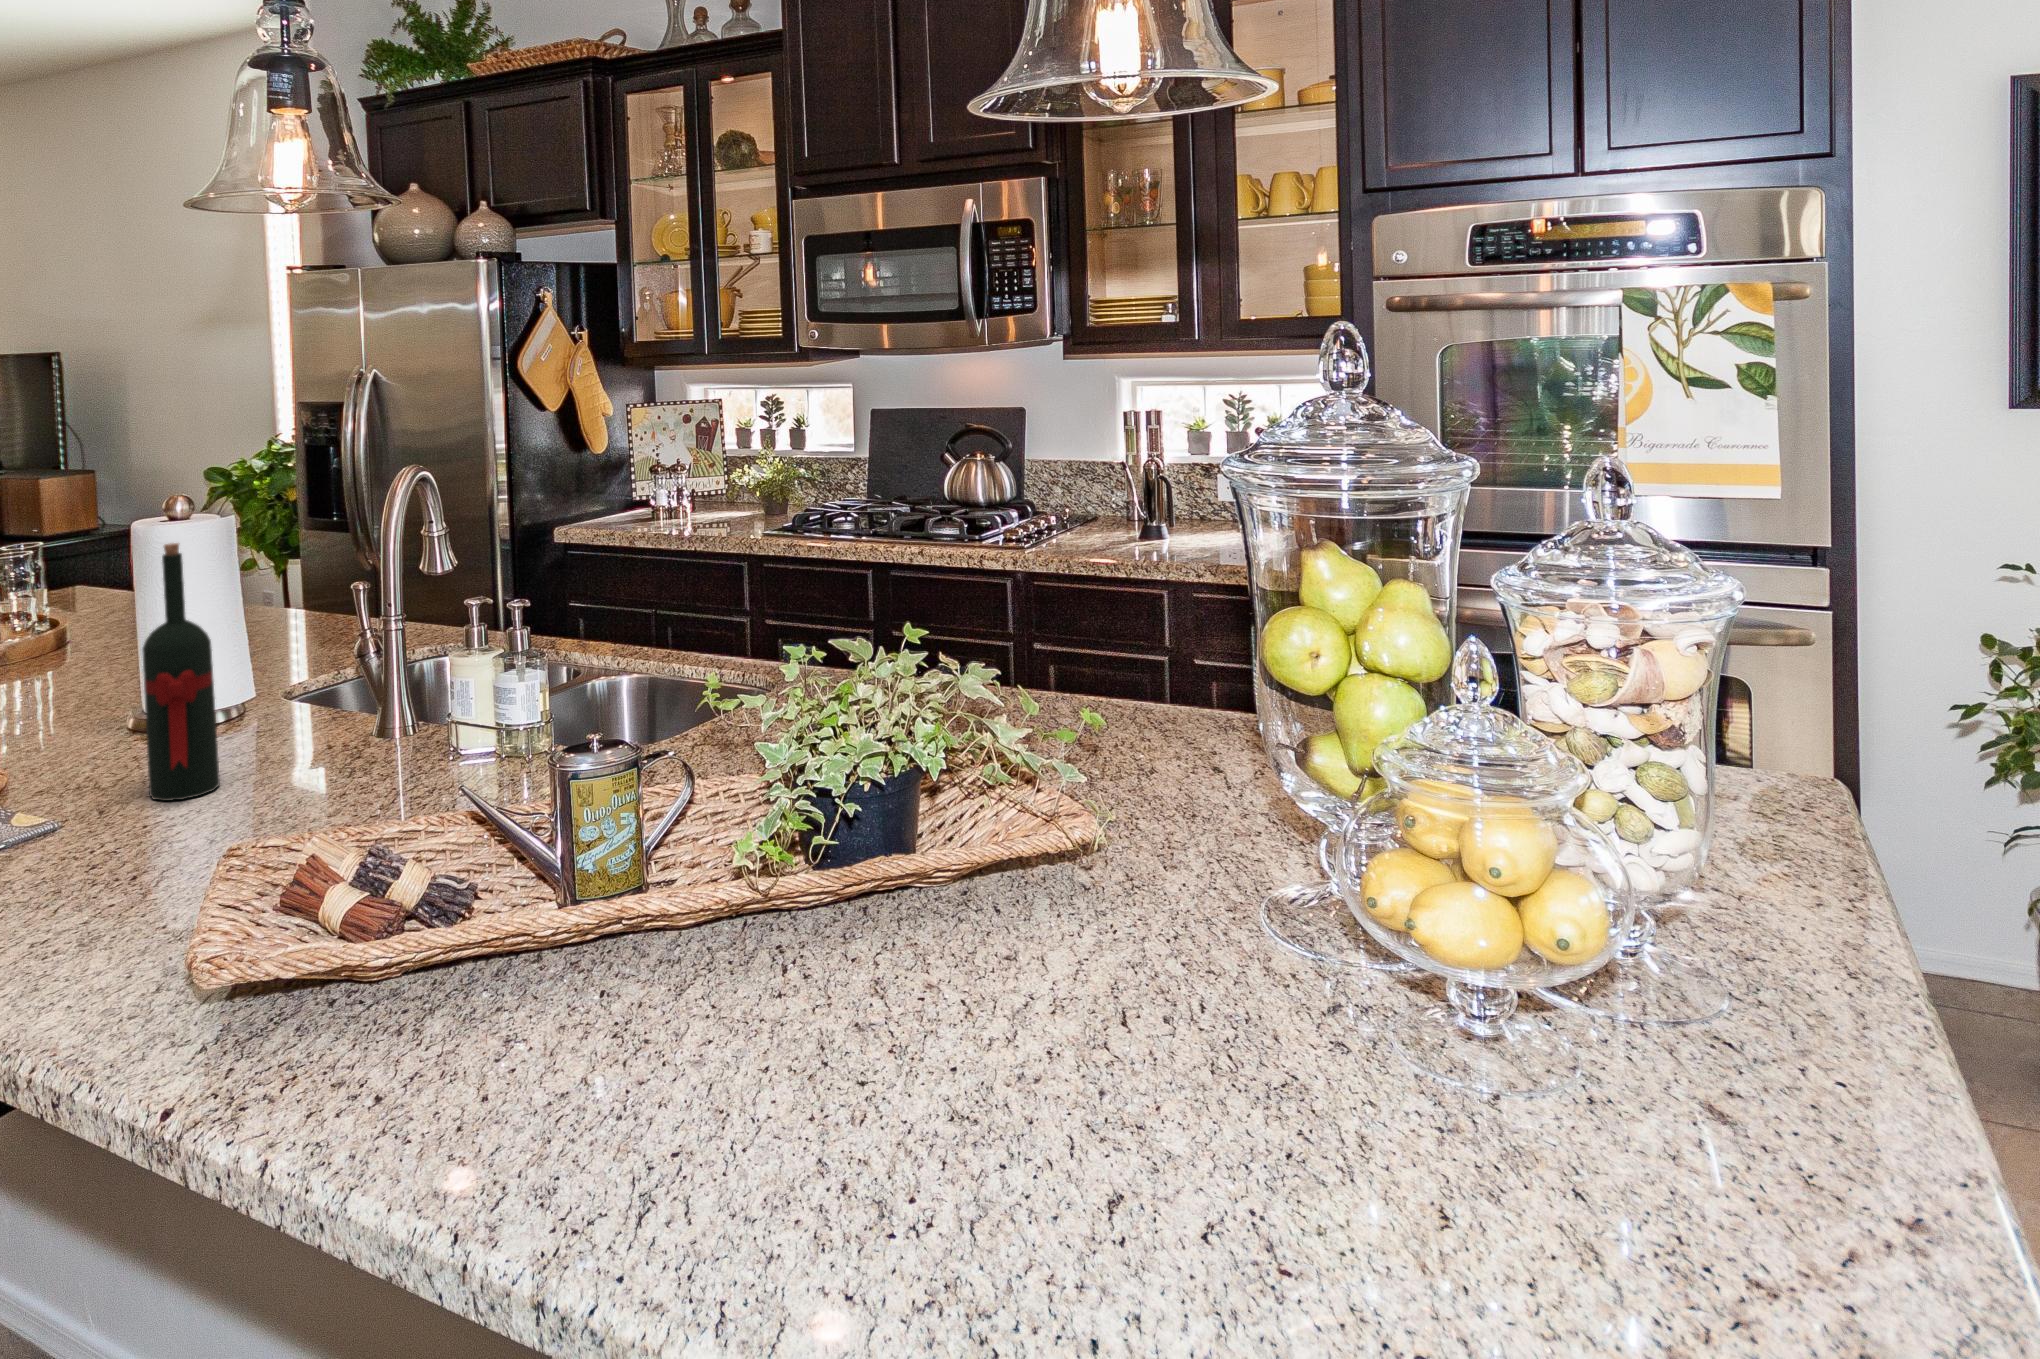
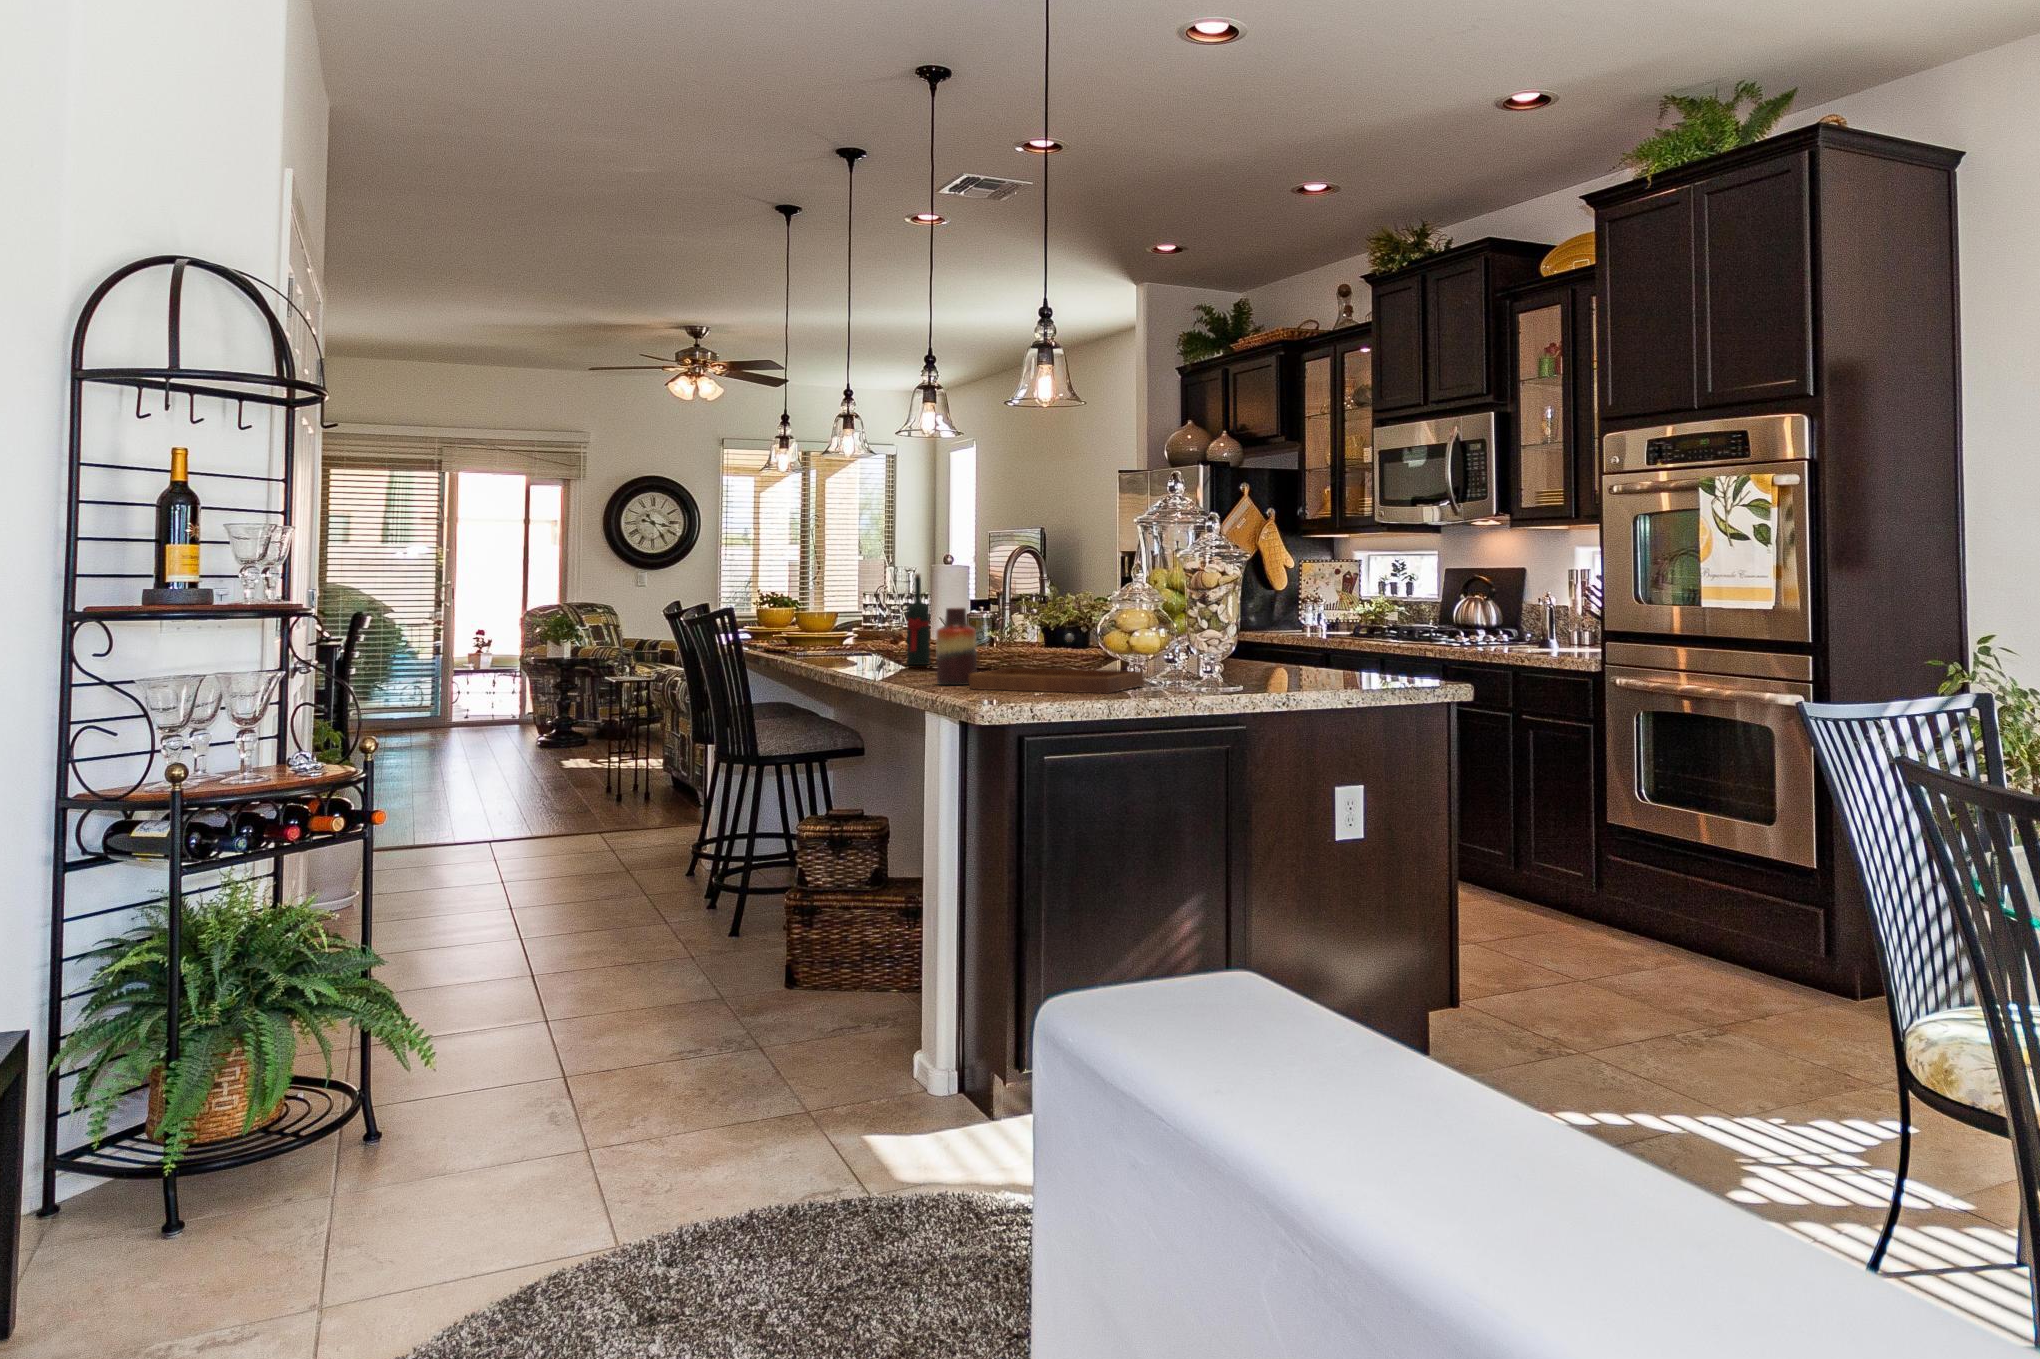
vase: none [562,743,711,1052] -> present [936,608,977,685]
tray: none [802,807,1403,1106] -> present [969,633,1144,693]

